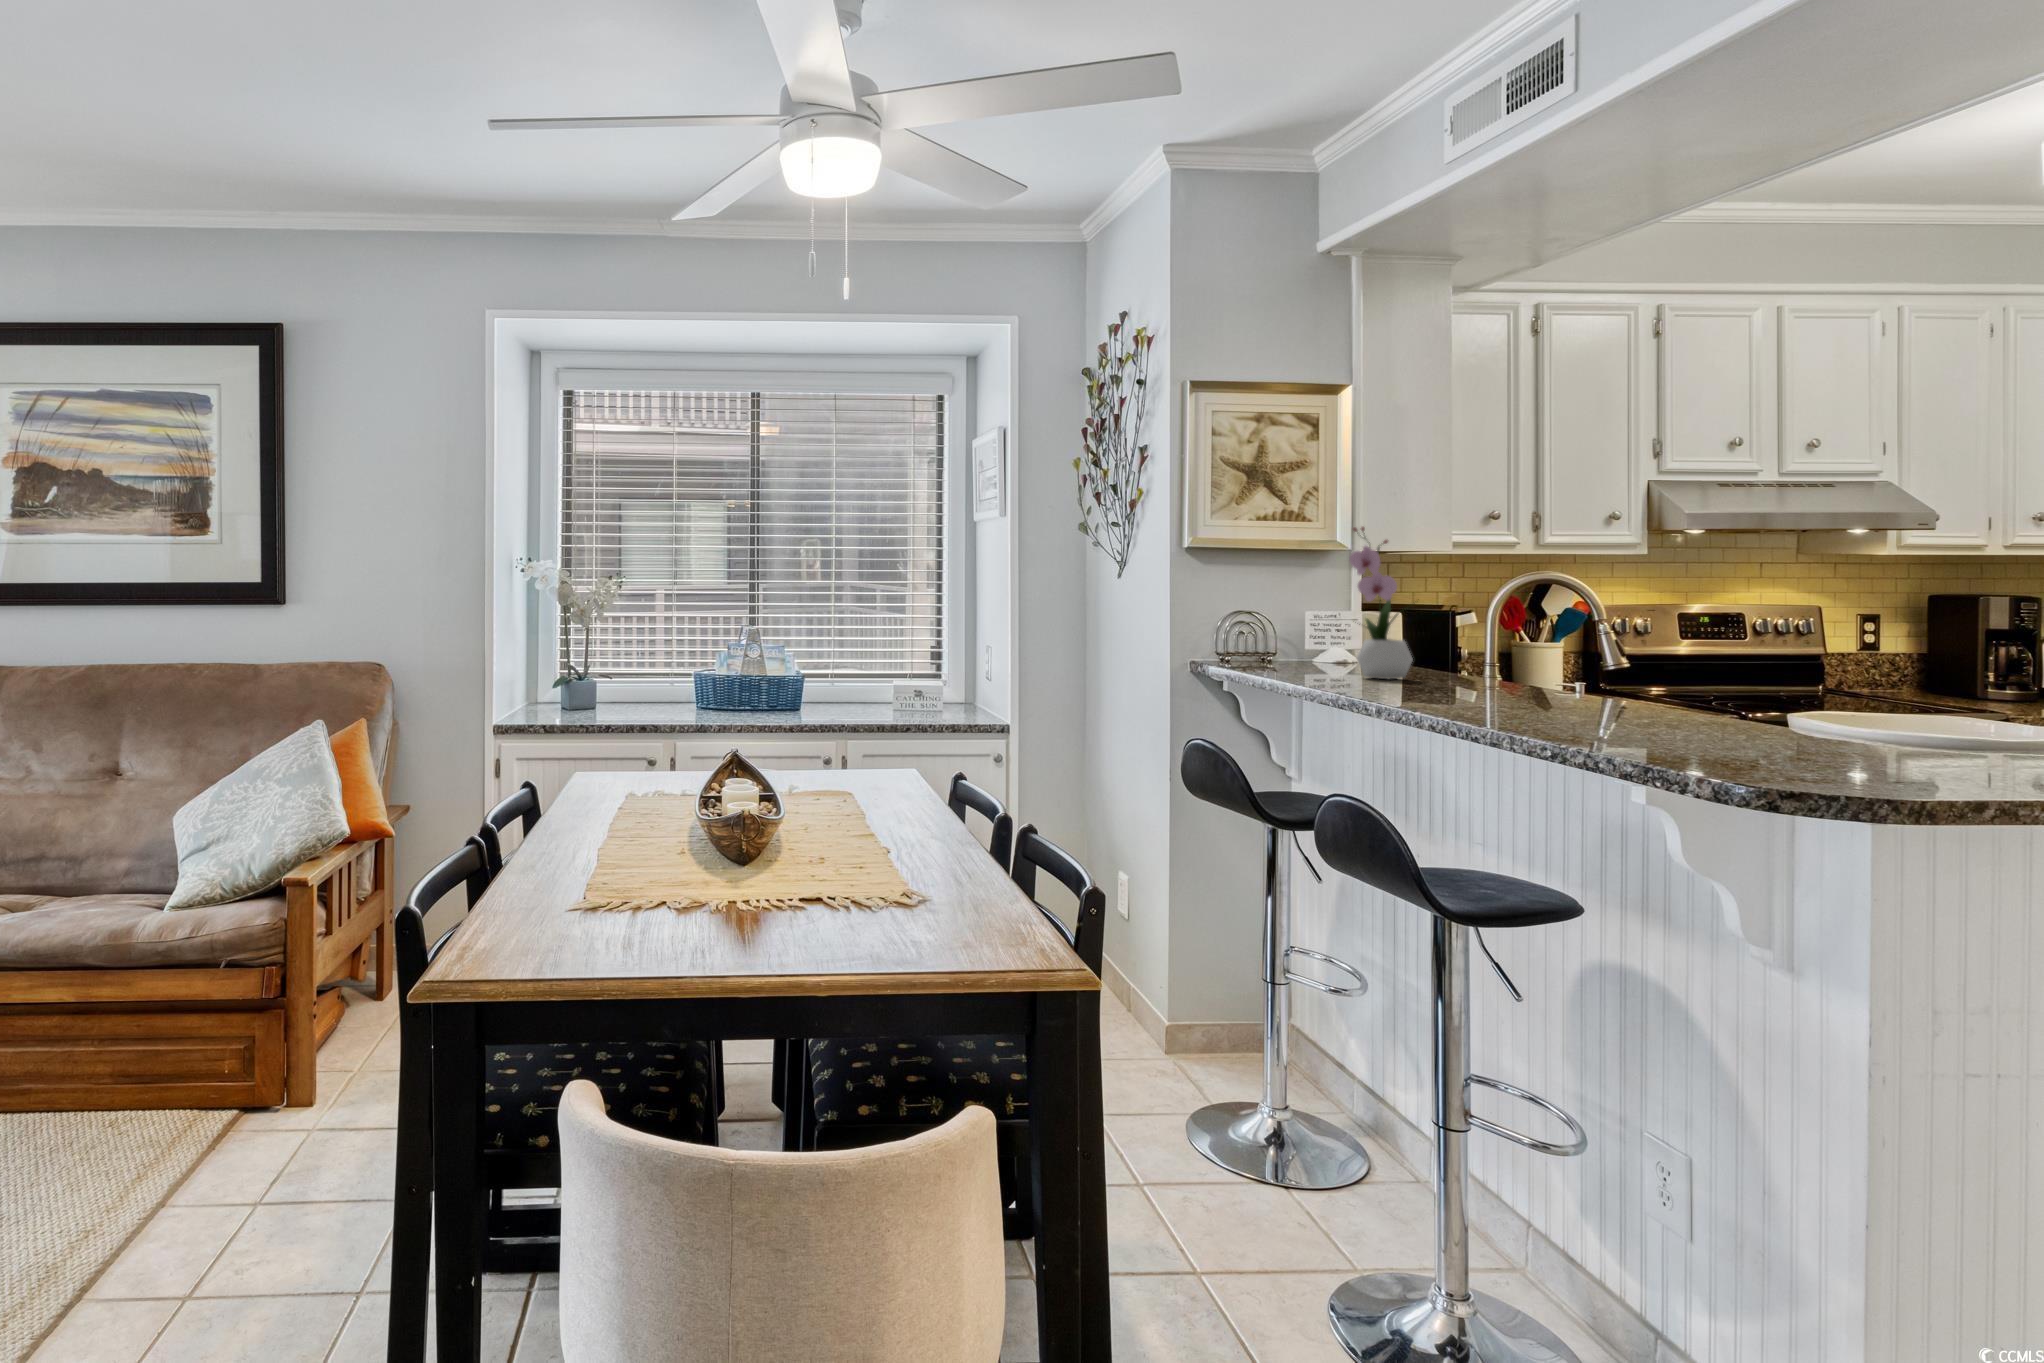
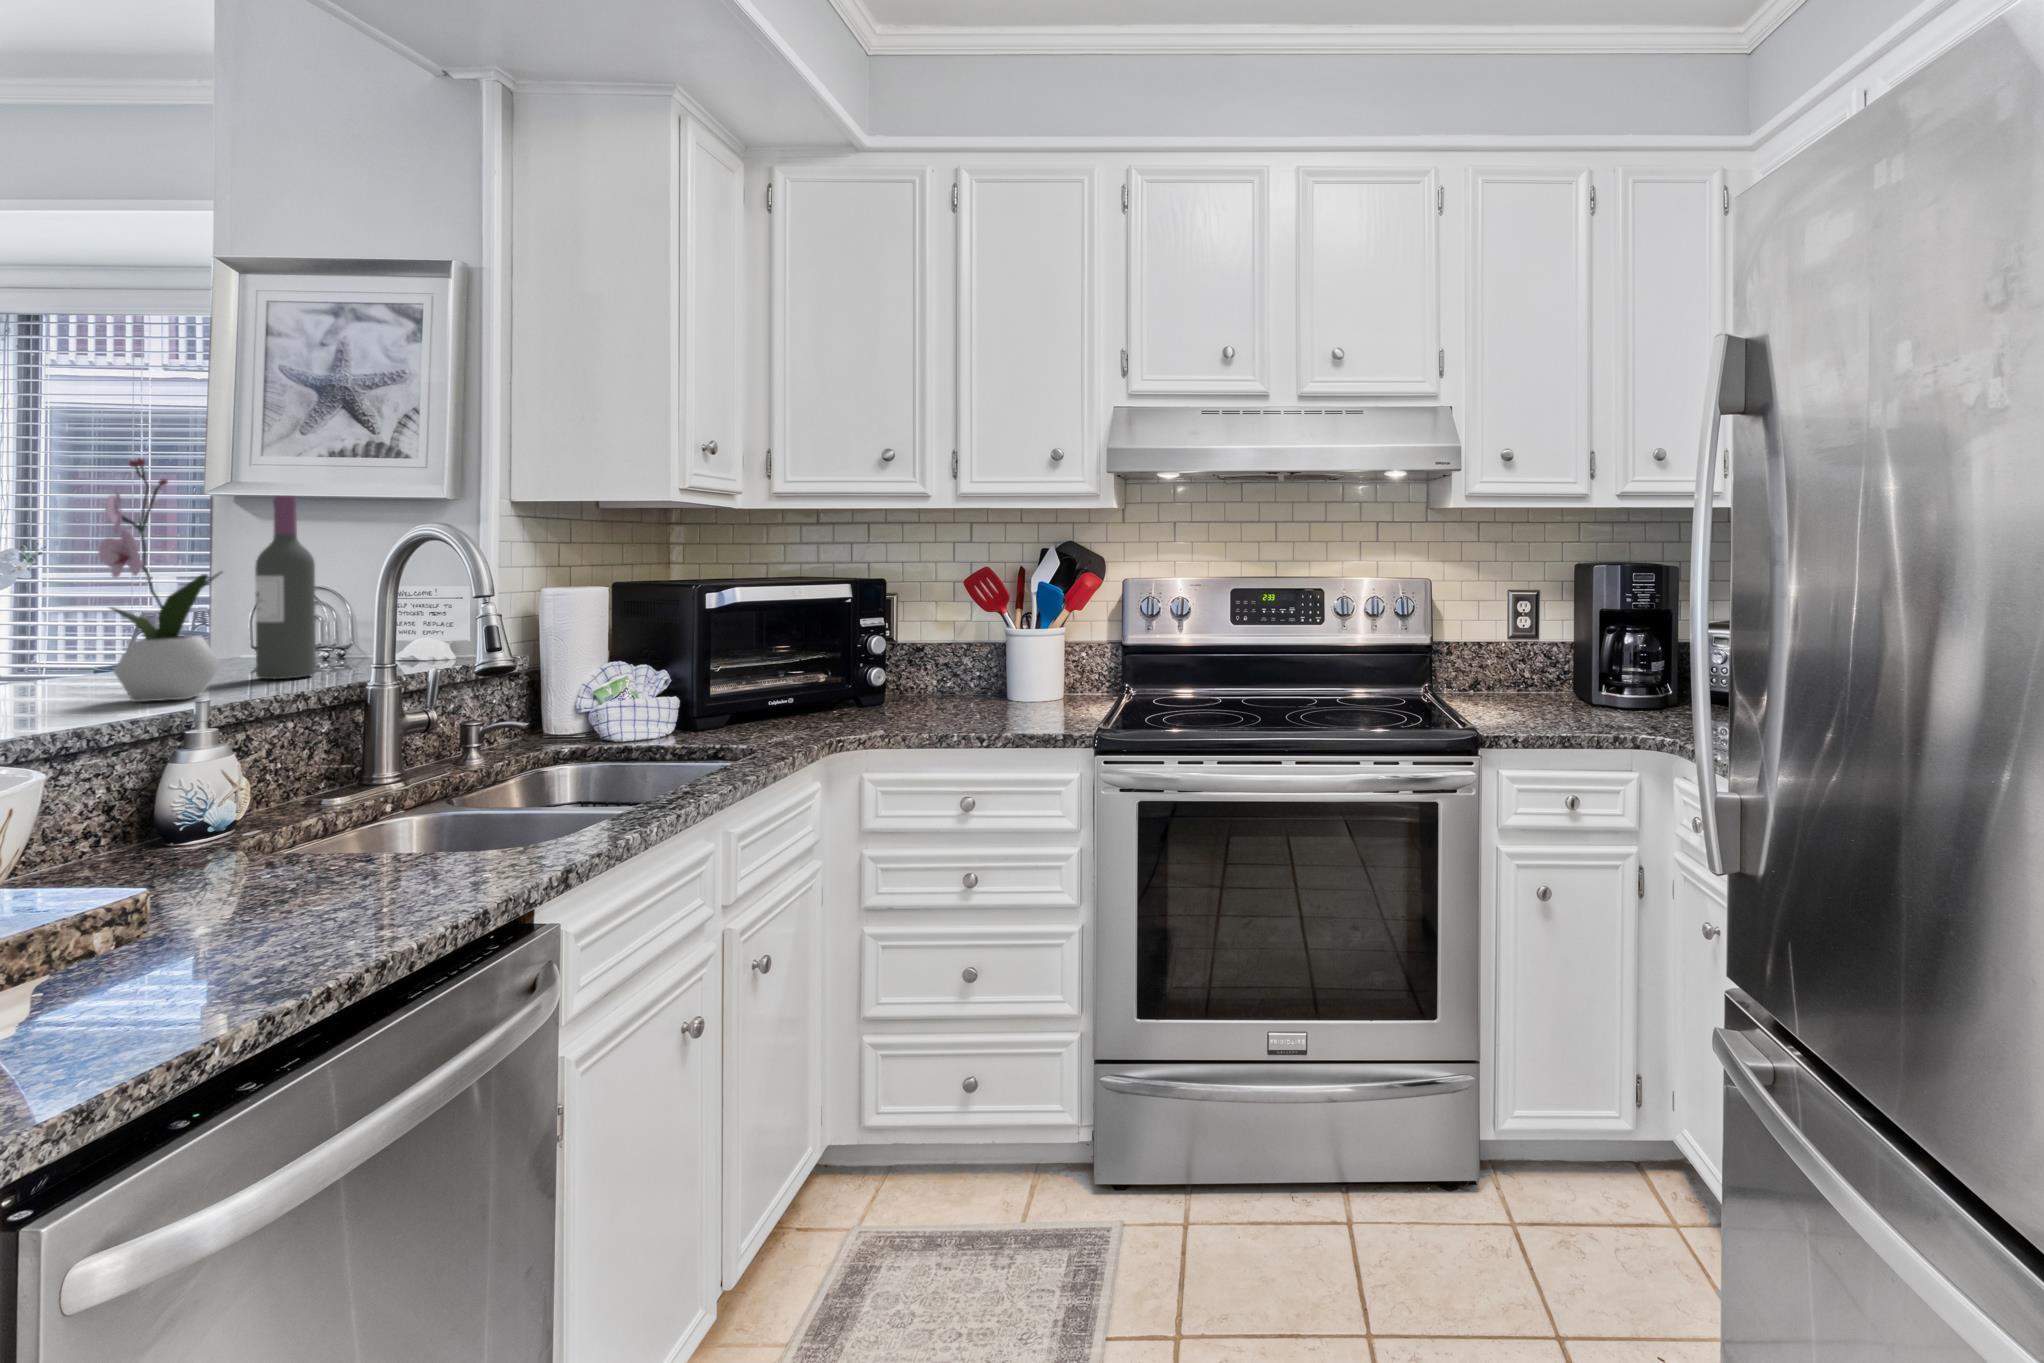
wine bottle: none [1306,548,1339,670] -> present [255,496,316,679]

